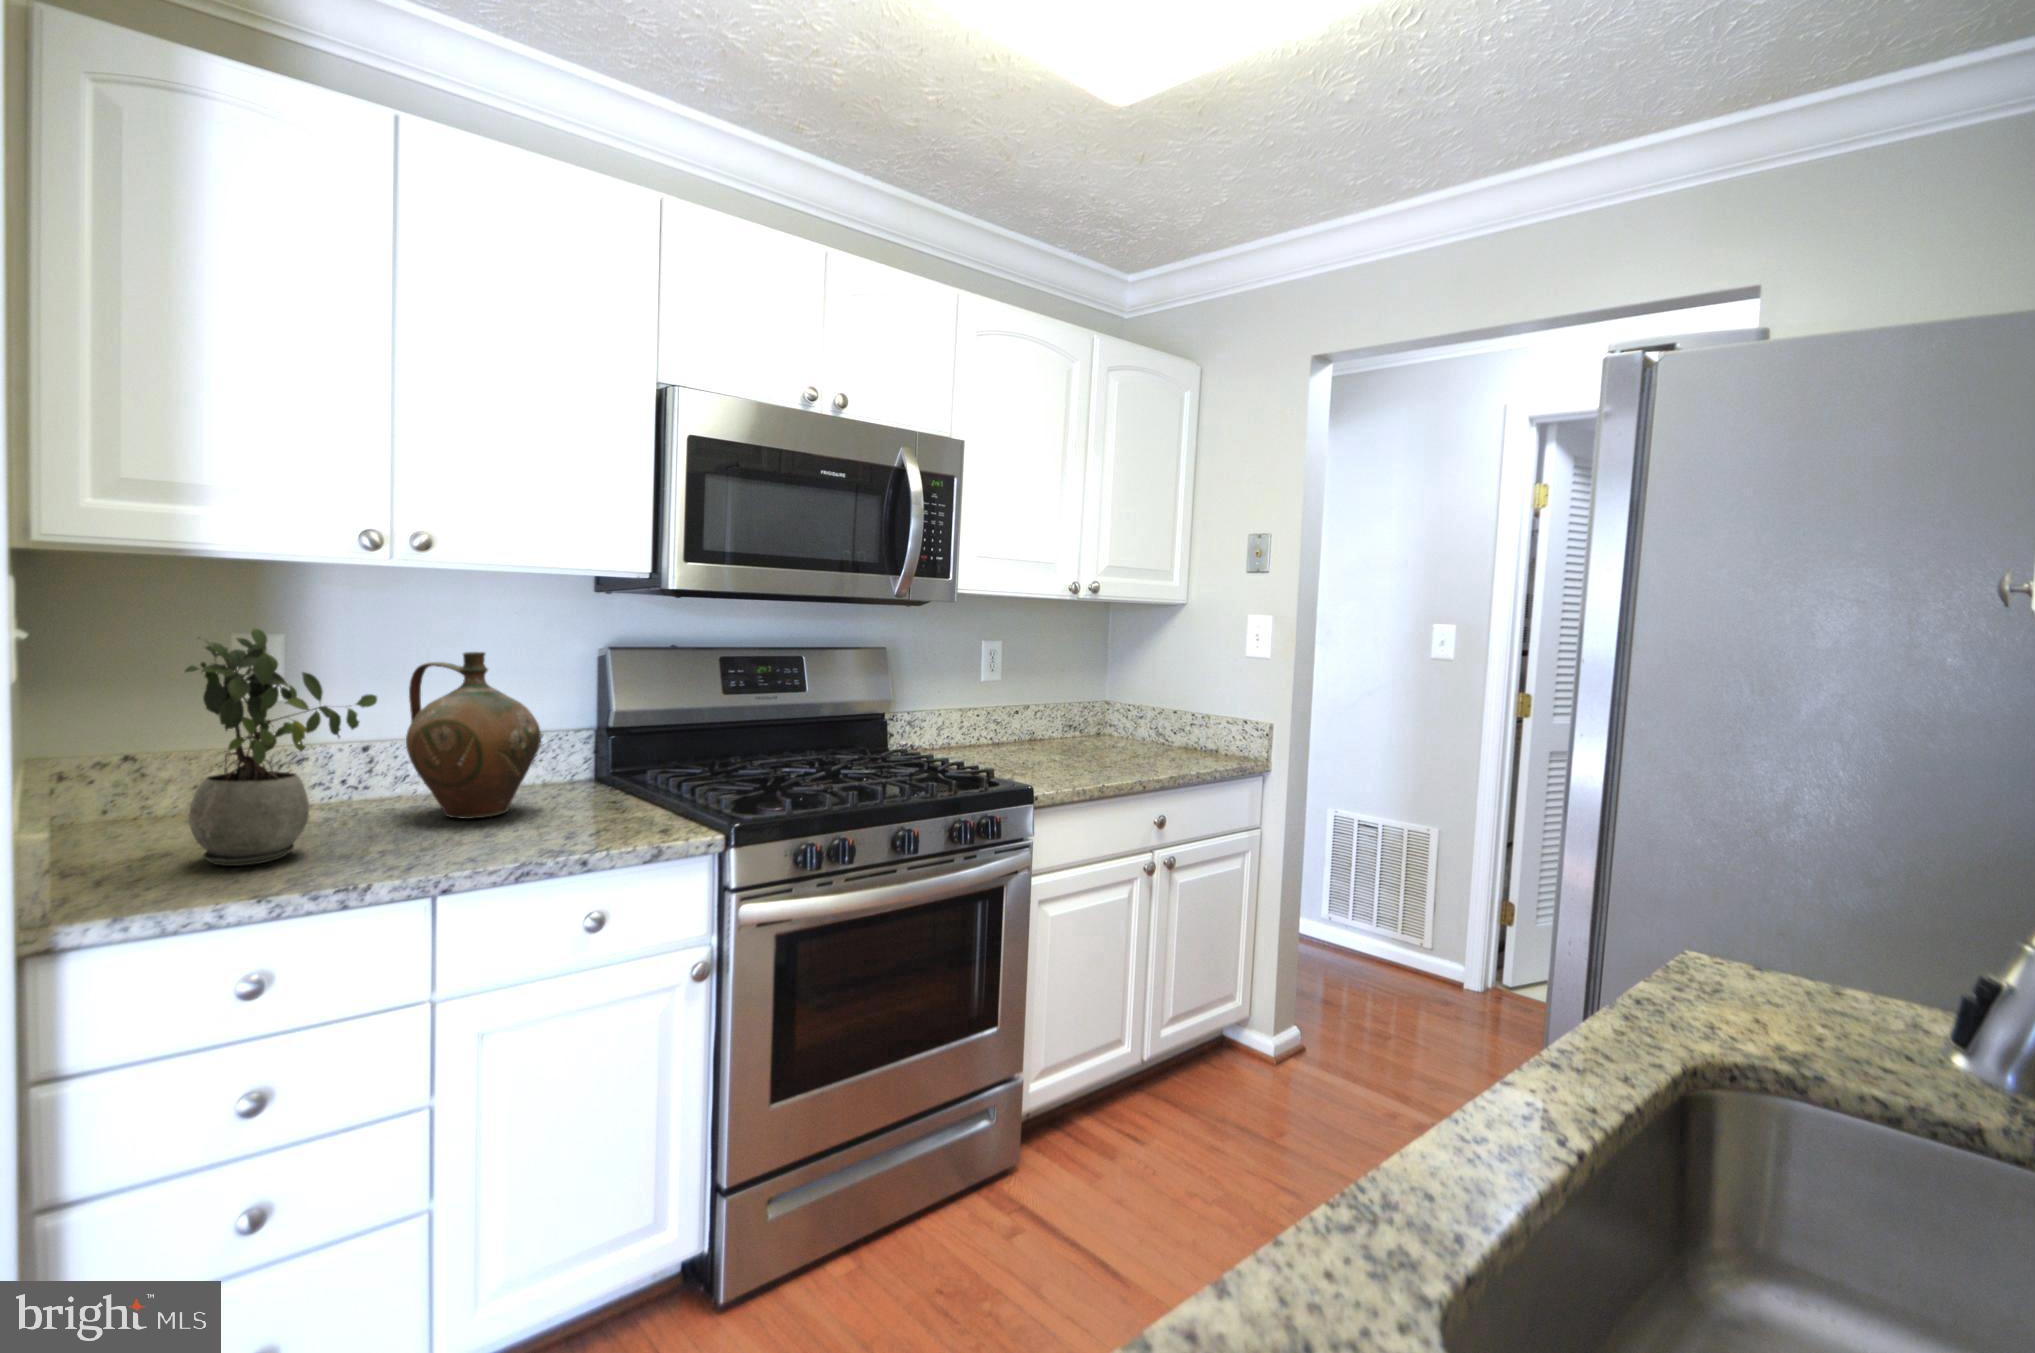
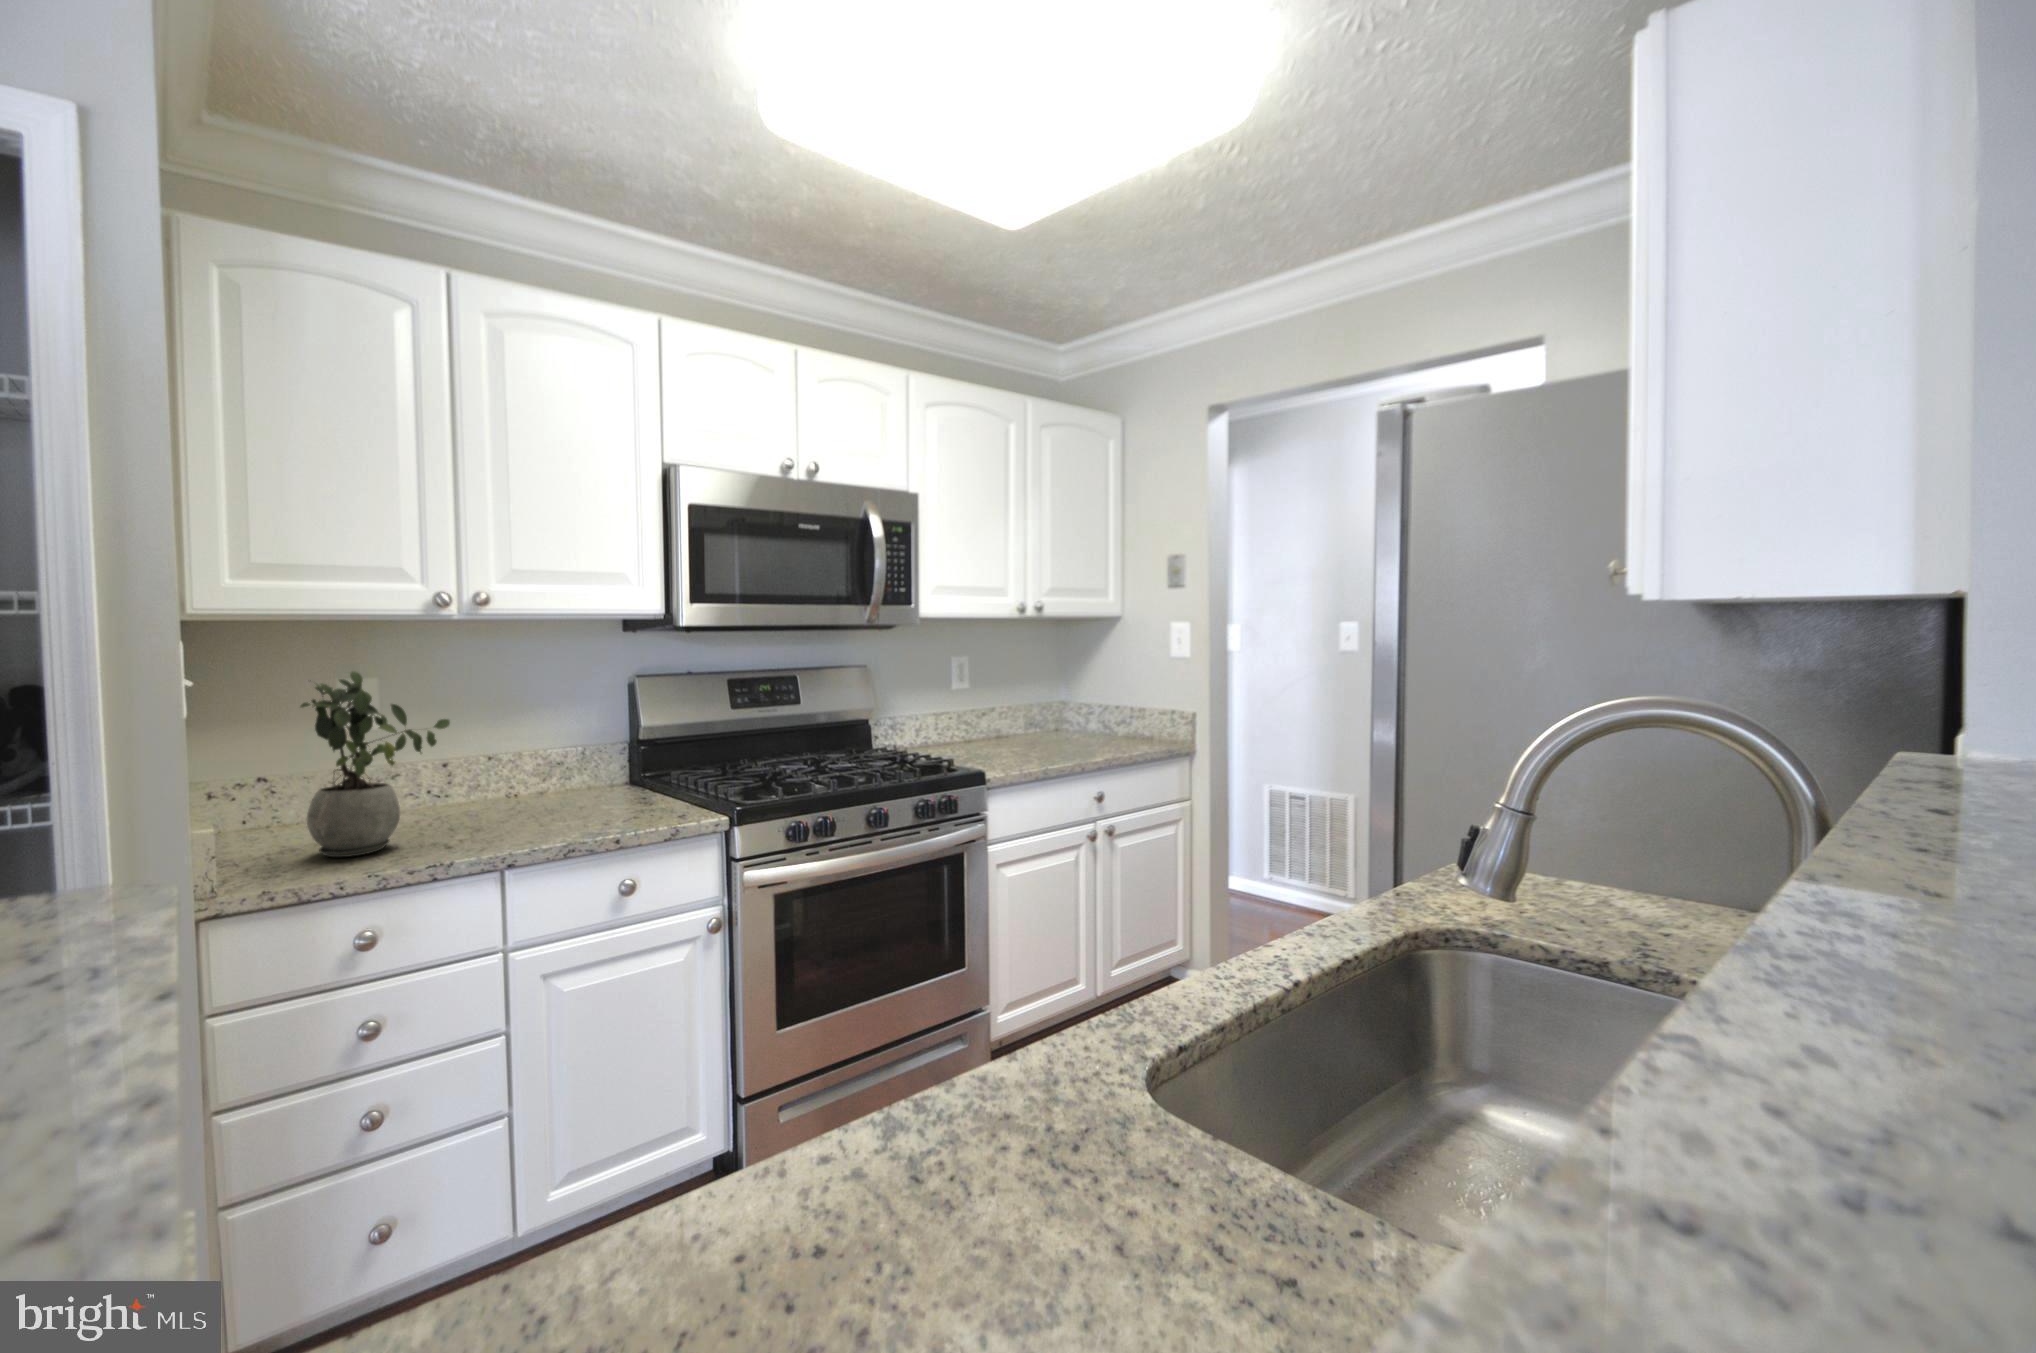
ceramic jug: present [406,652,541,819] -> none [474,682,582,816]

